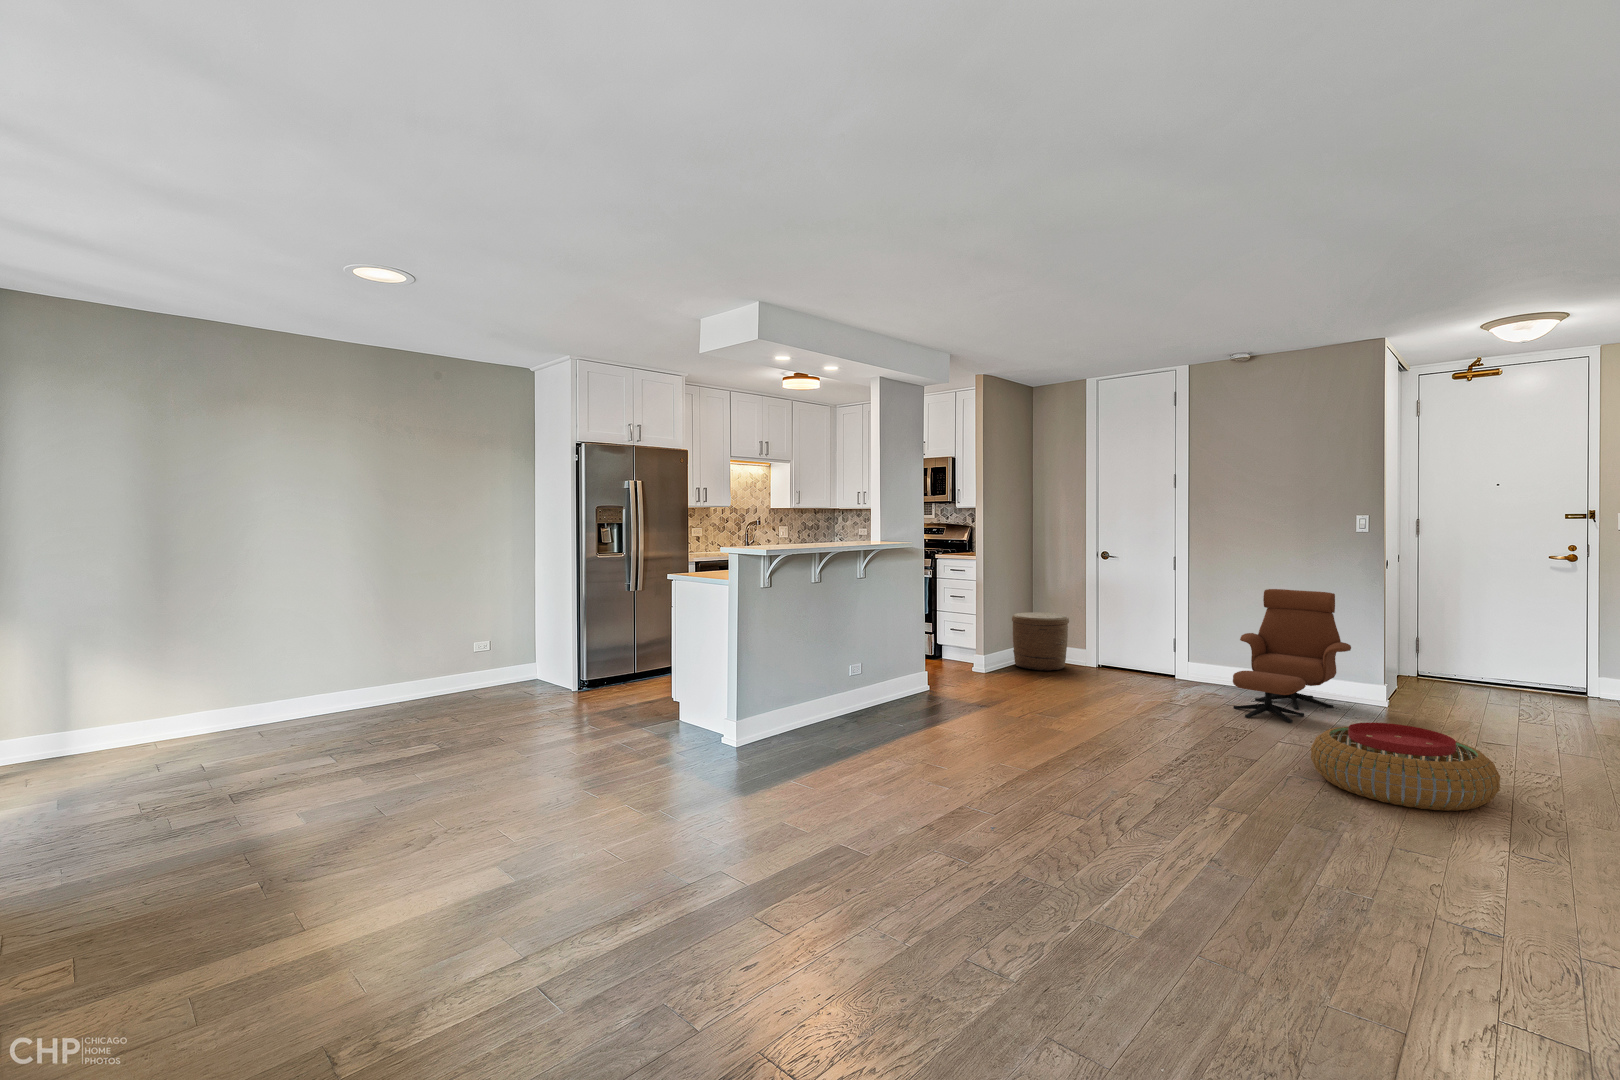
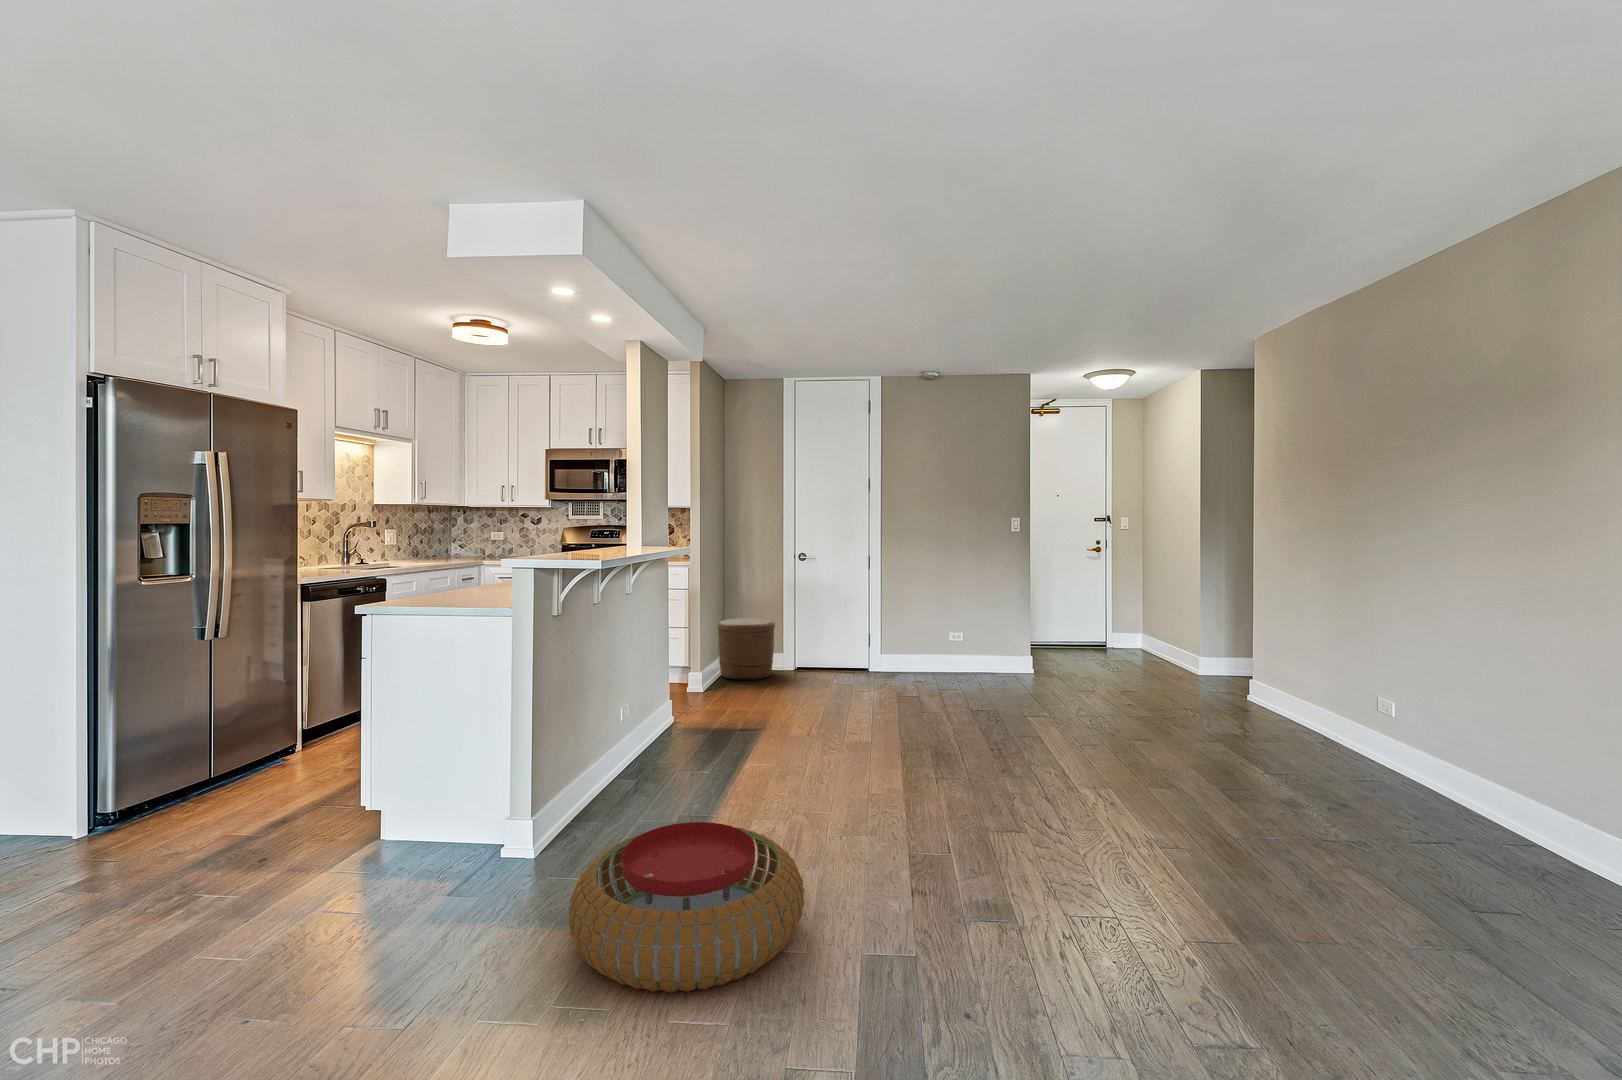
lounge chair: present [1233,589,1351,723] -> none [932,582,1016,698]
pouf: present [1311,722,1500,811] -> present [569,822,804,993]

